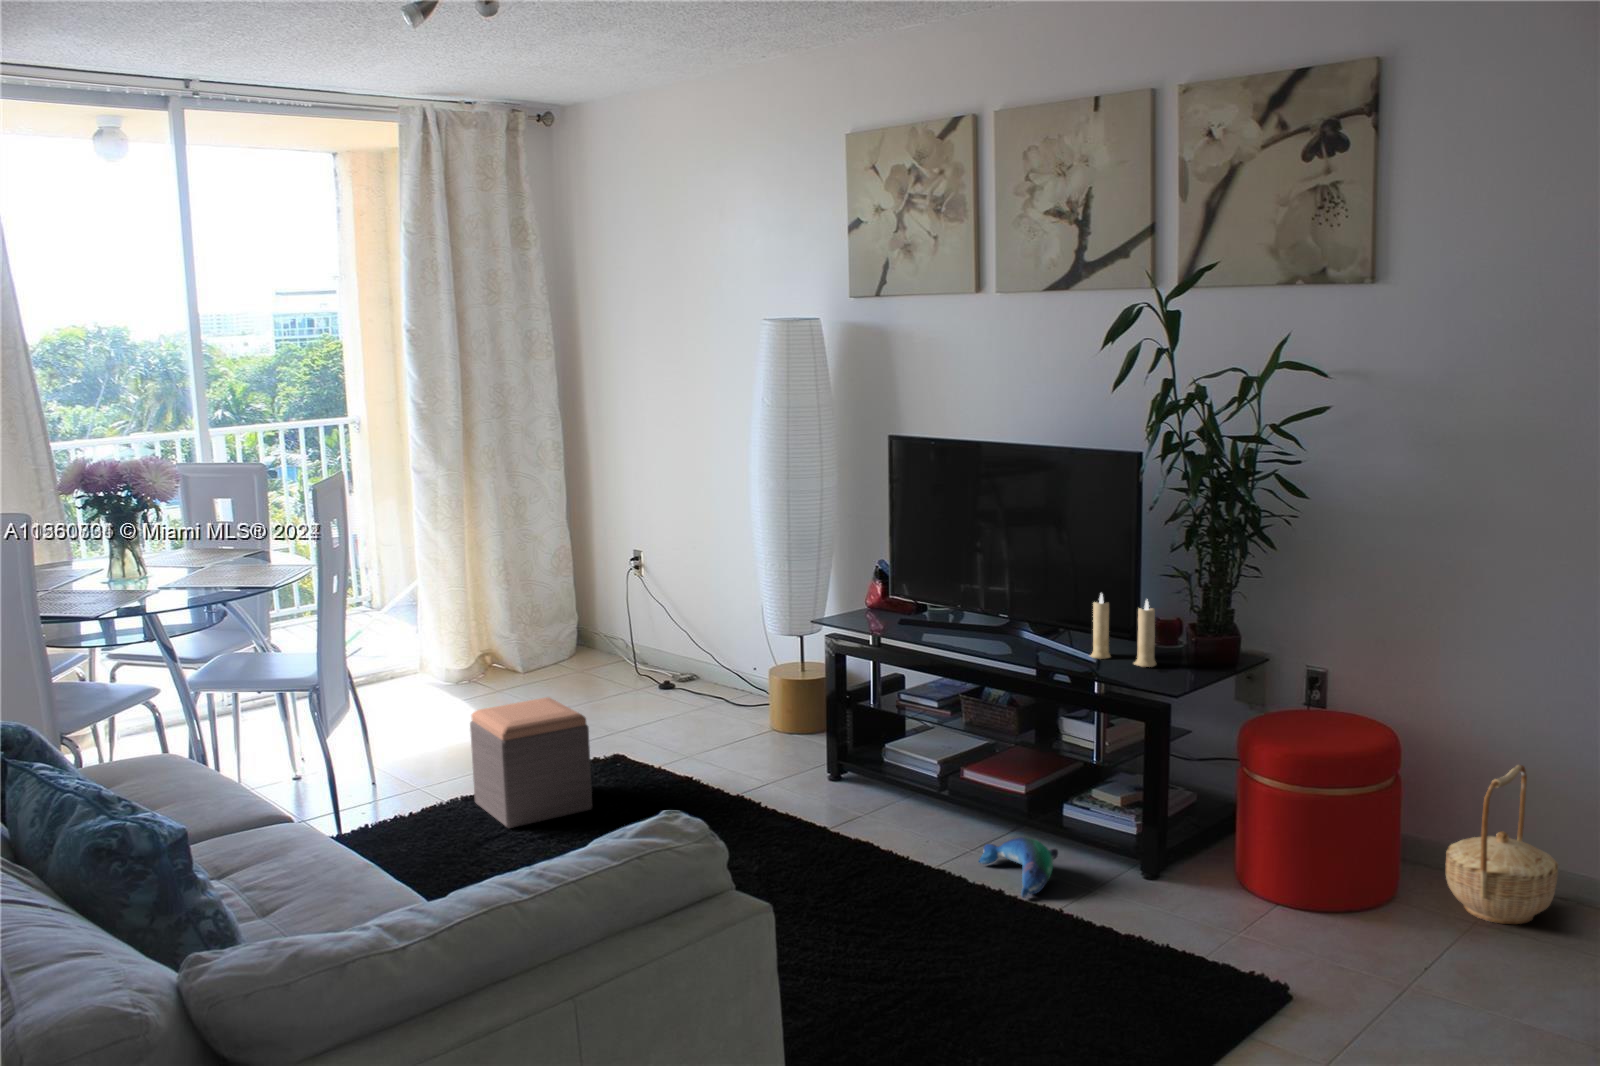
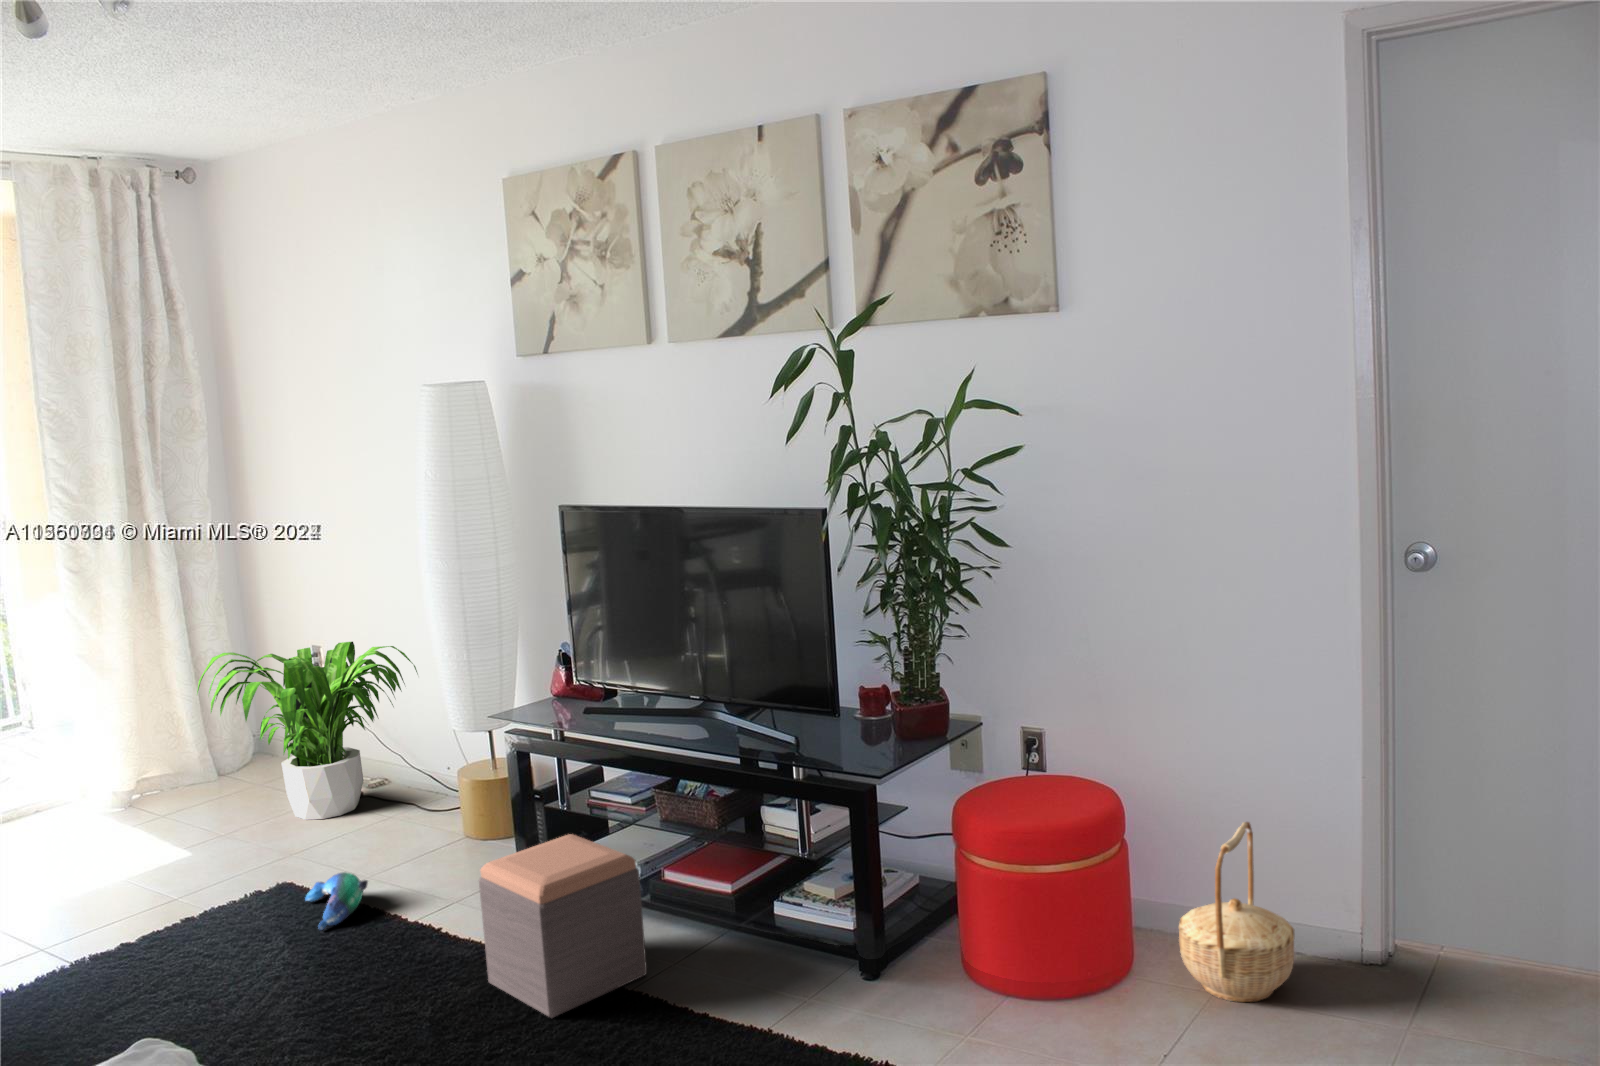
potted plant: none [545,550,736,706] -> present [197,642,418,820]
candle: present [1090,594,1156,667] -> none [786,662,860,745]
footstool: present [470,697,592,828] -> present [479,834,647,1018]
plush toy: present [979,837,1058,898] -> present [305,872,368,930]

